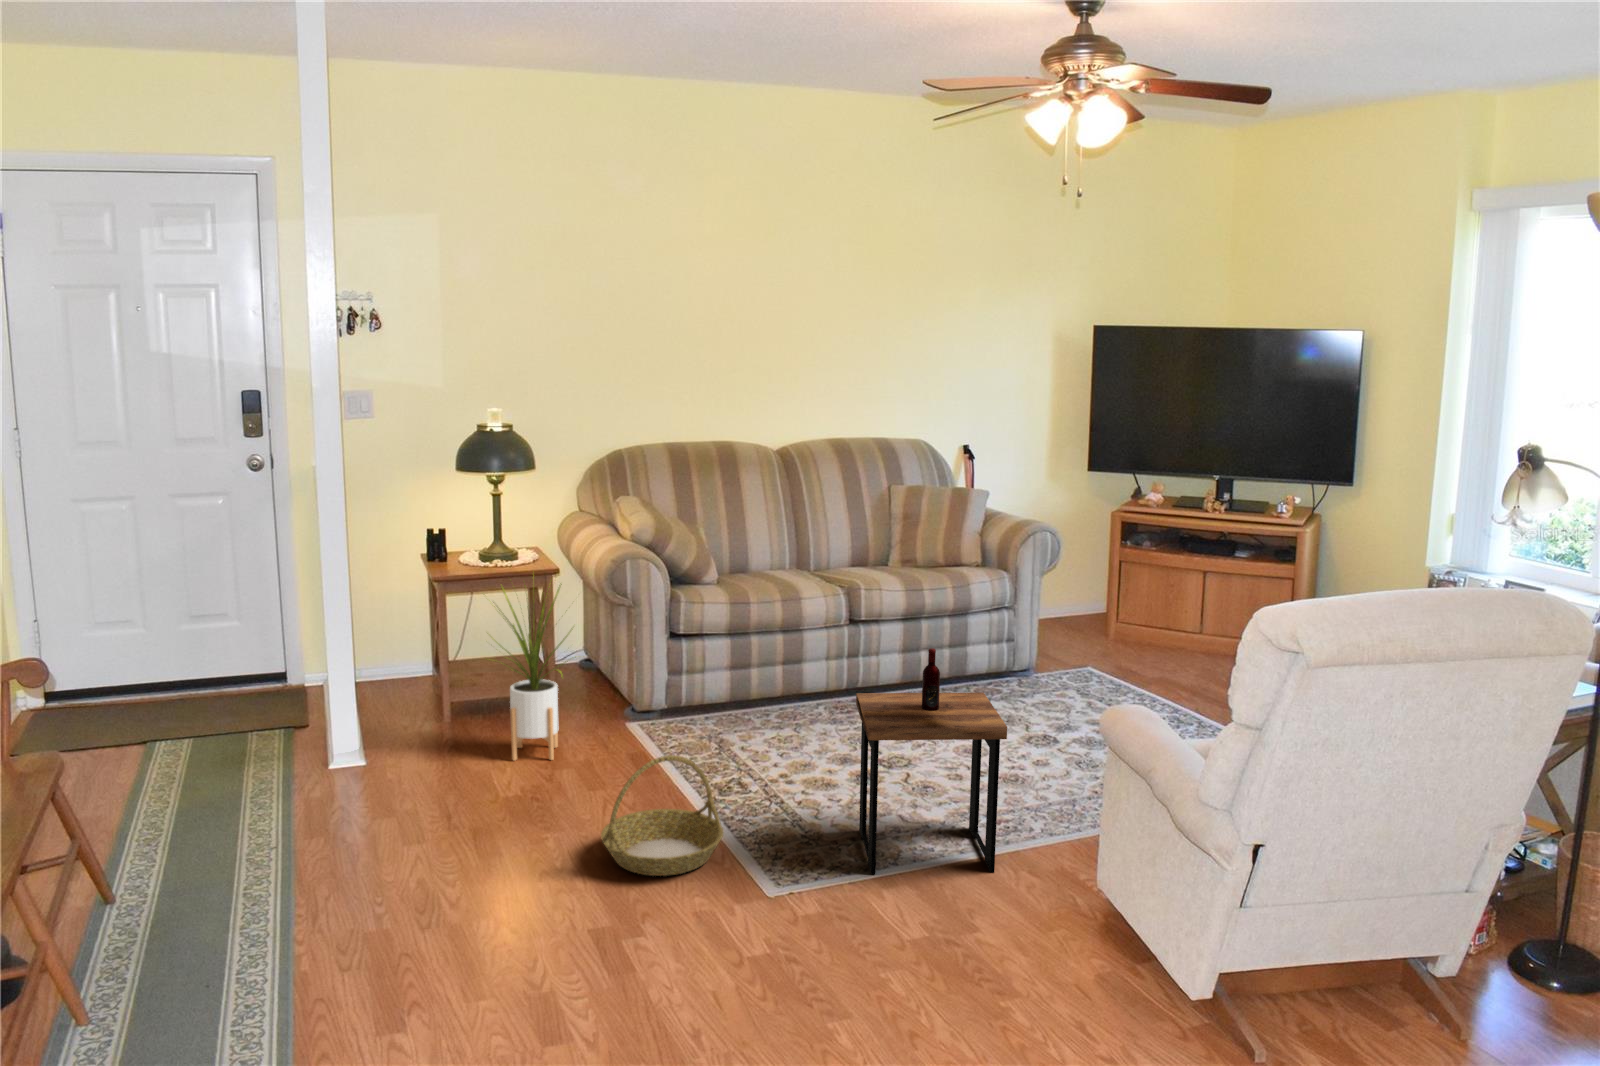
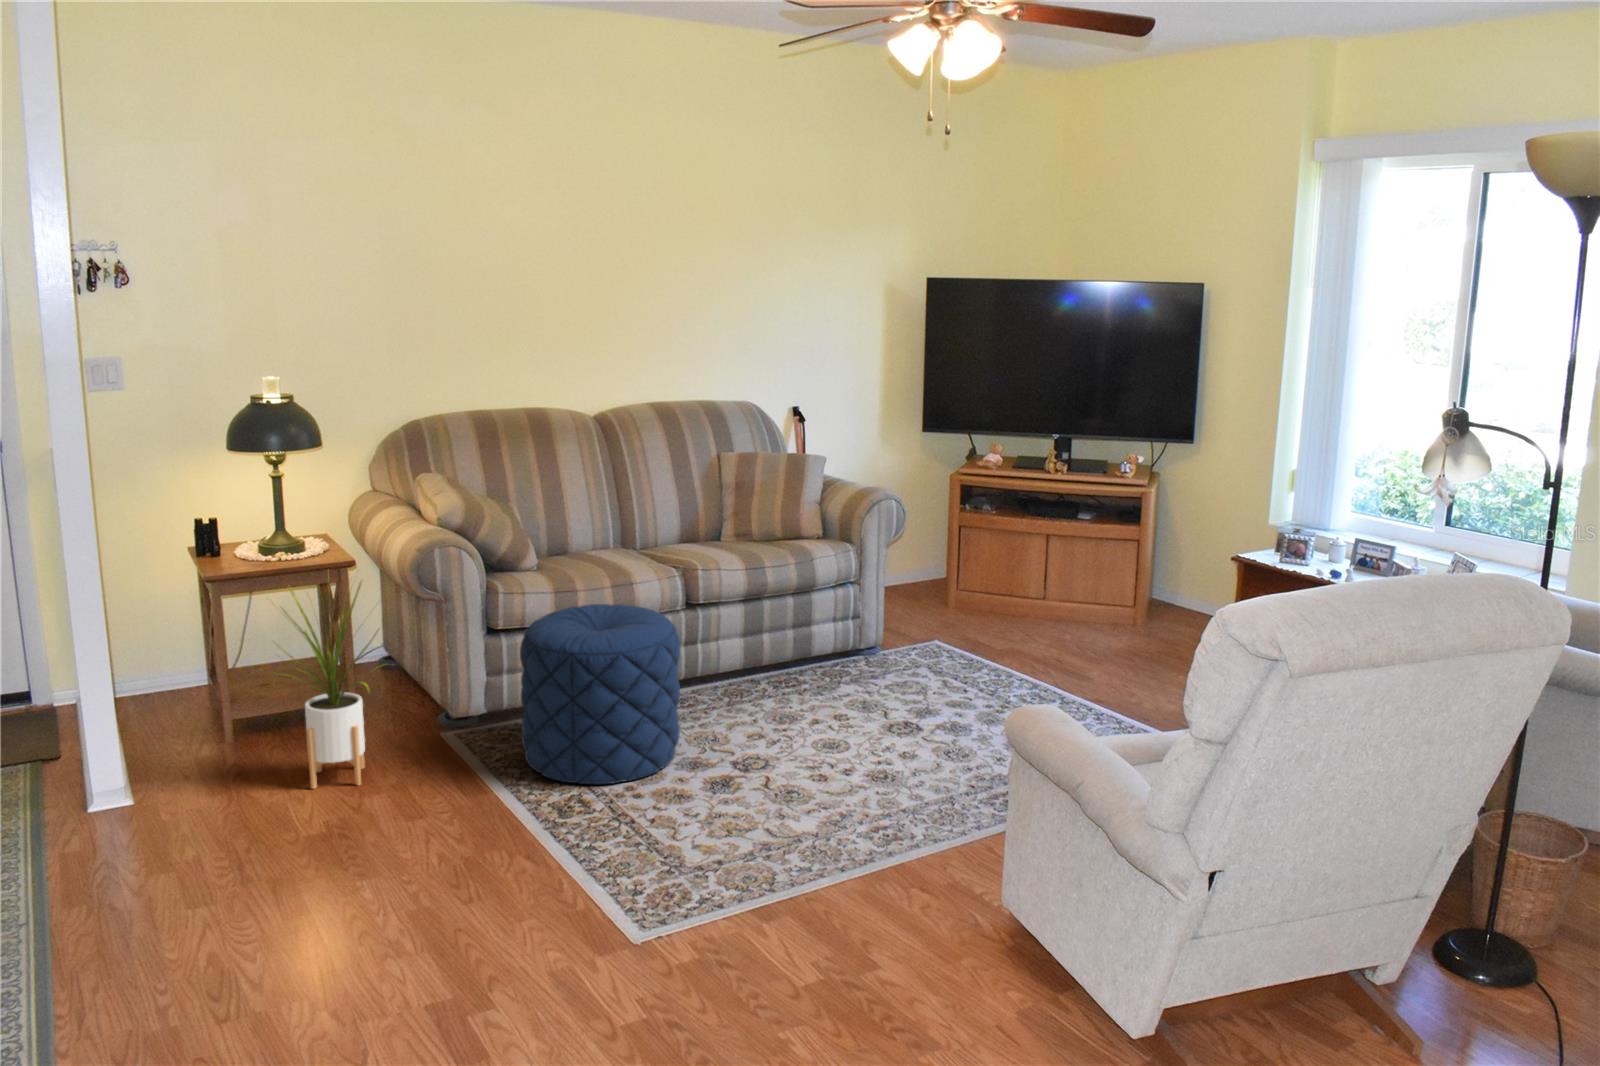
pouf: none [692,613,834,771] -> present [520,604,680,784]
side table: present [856,648,1007,874] -> none [718,649,892,905]
basket: present [601,755,723,876] -> none [430,785,574,927]

